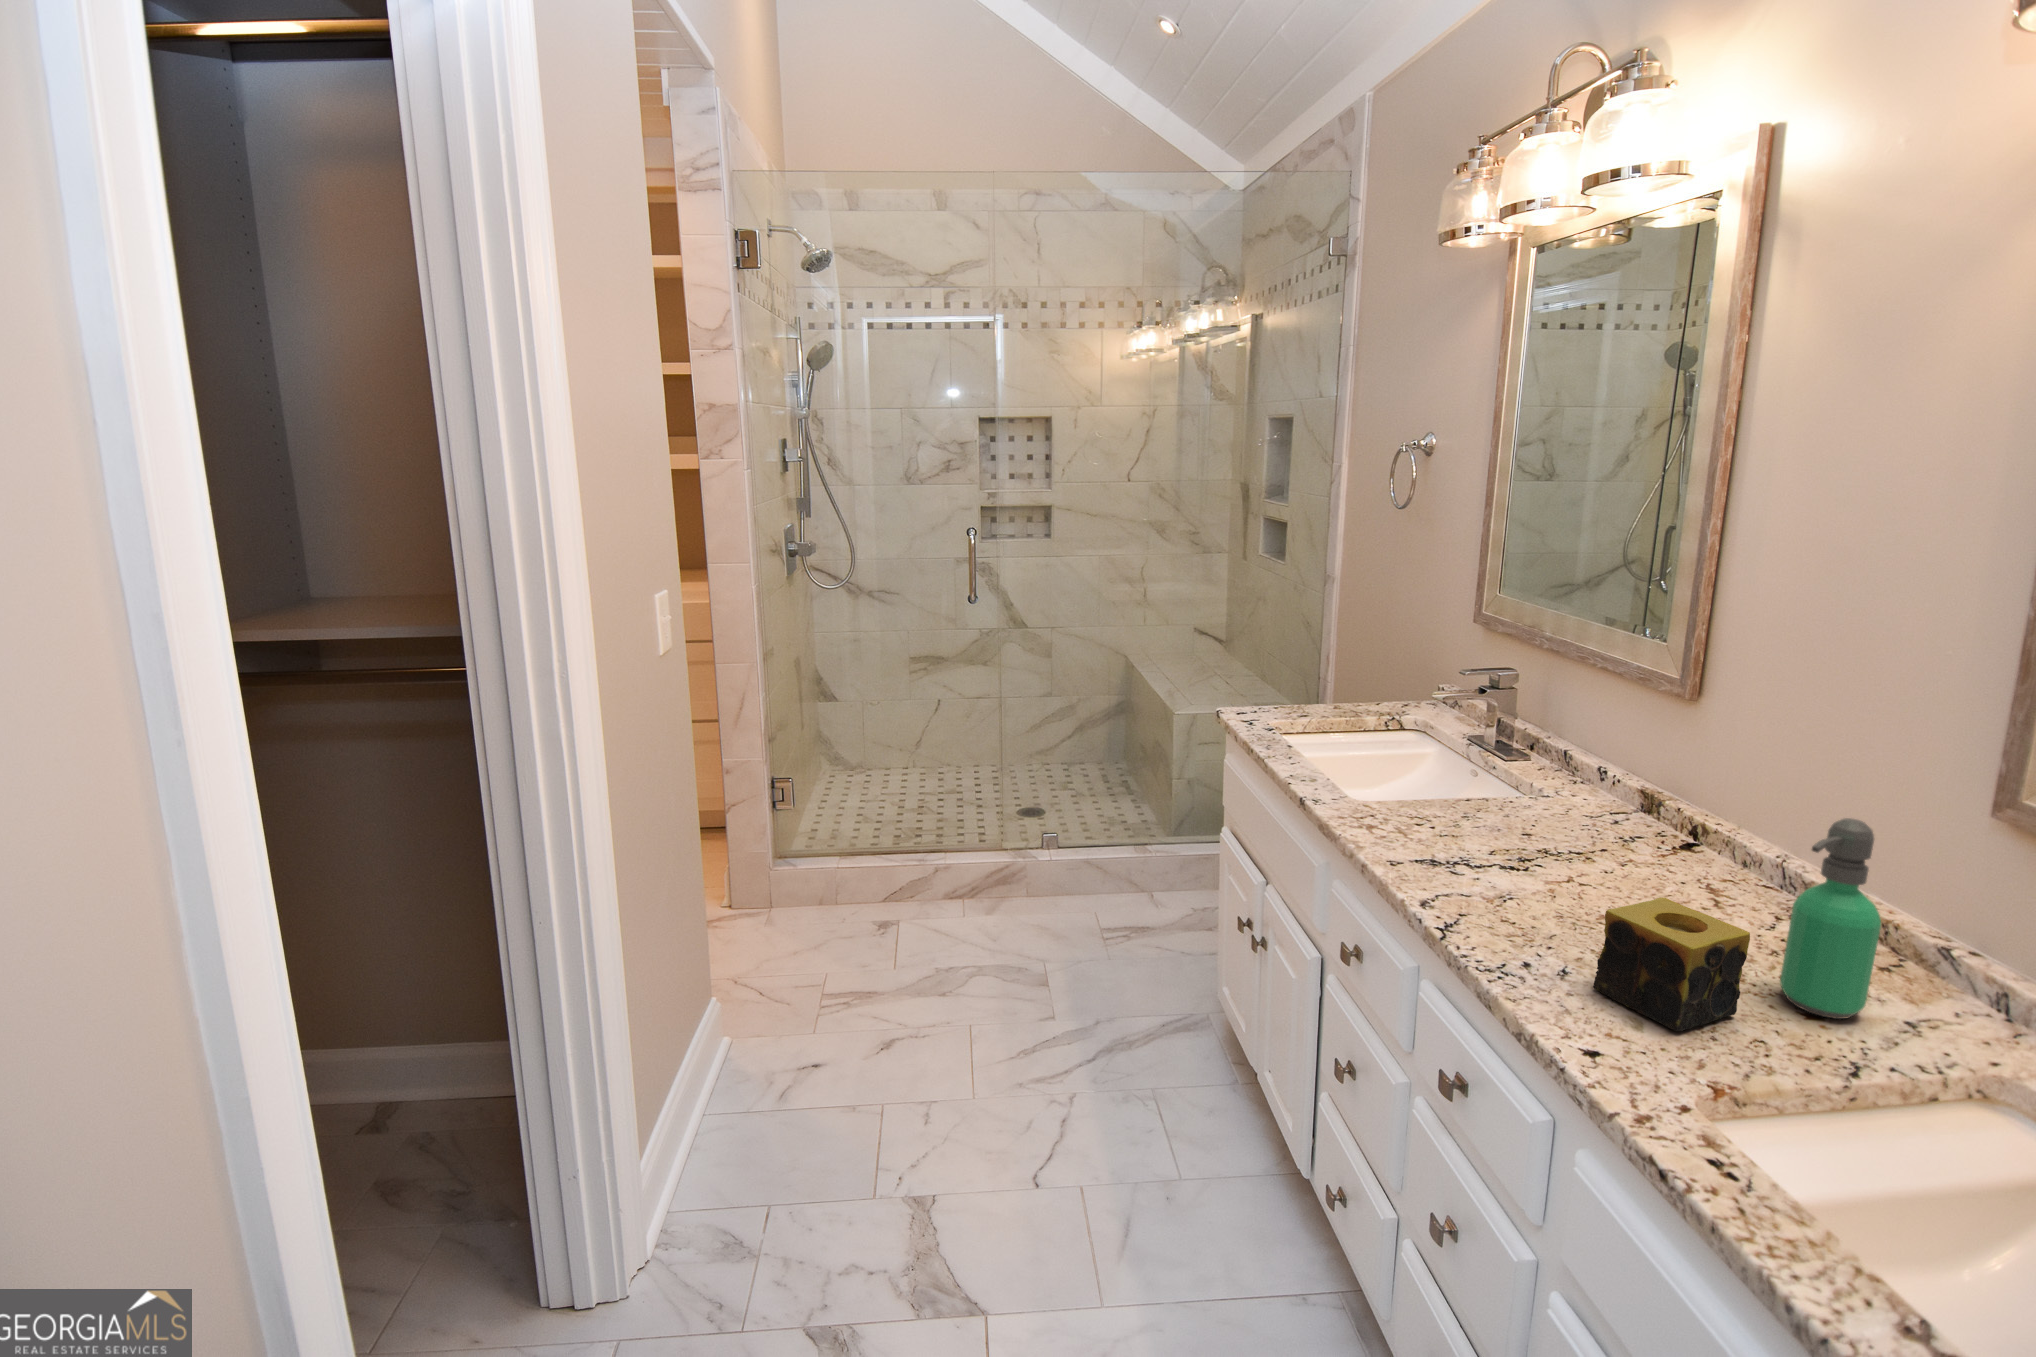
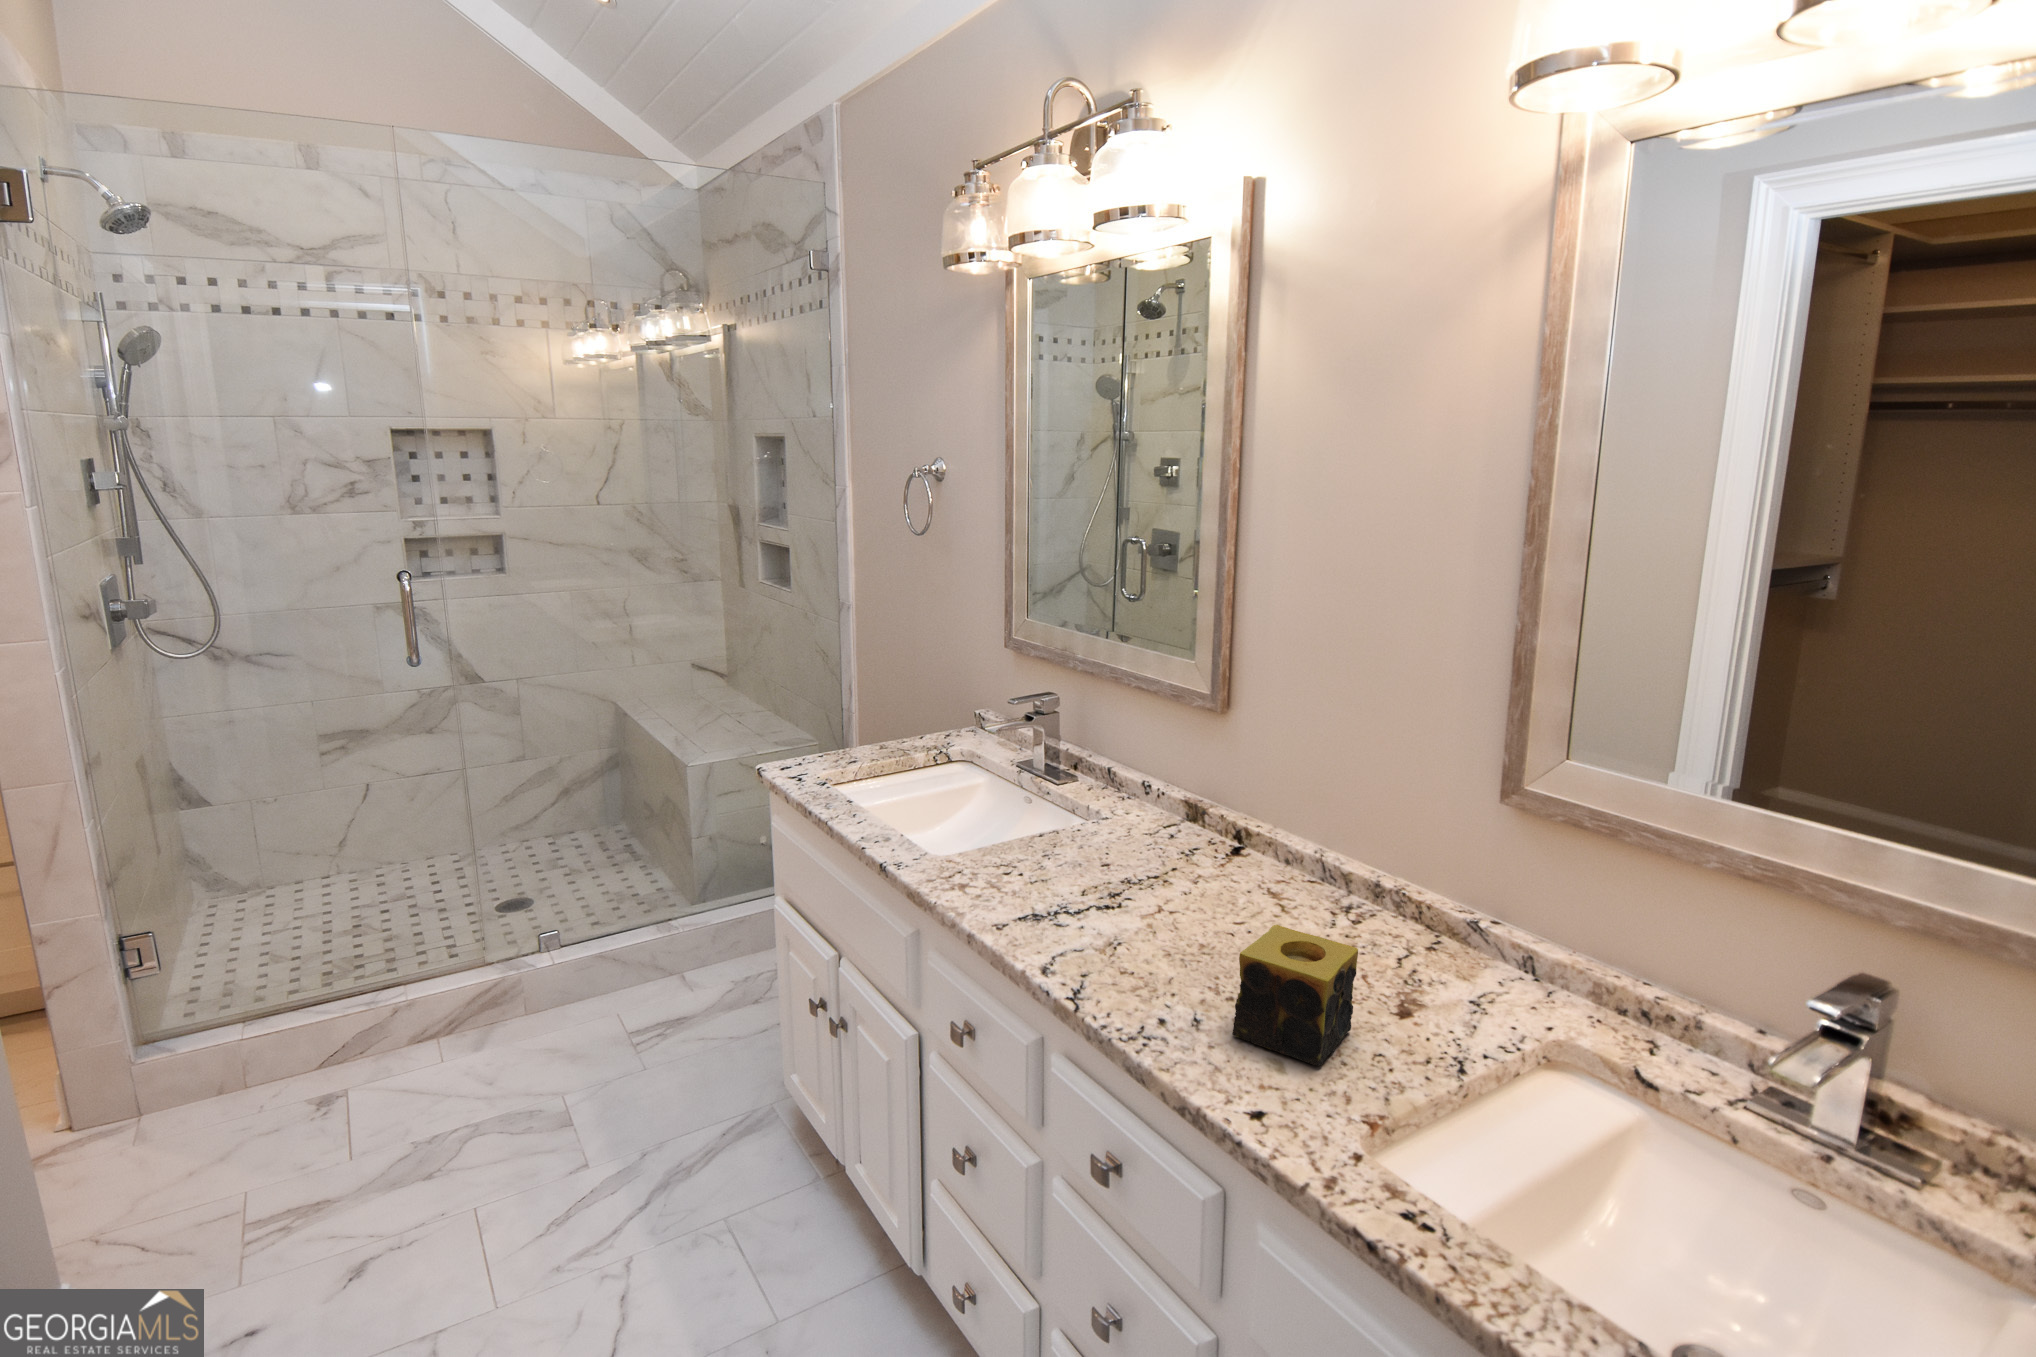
soap dispenser: present [1780,818,1881,1019] -> none [1367,821,1442,1010]

